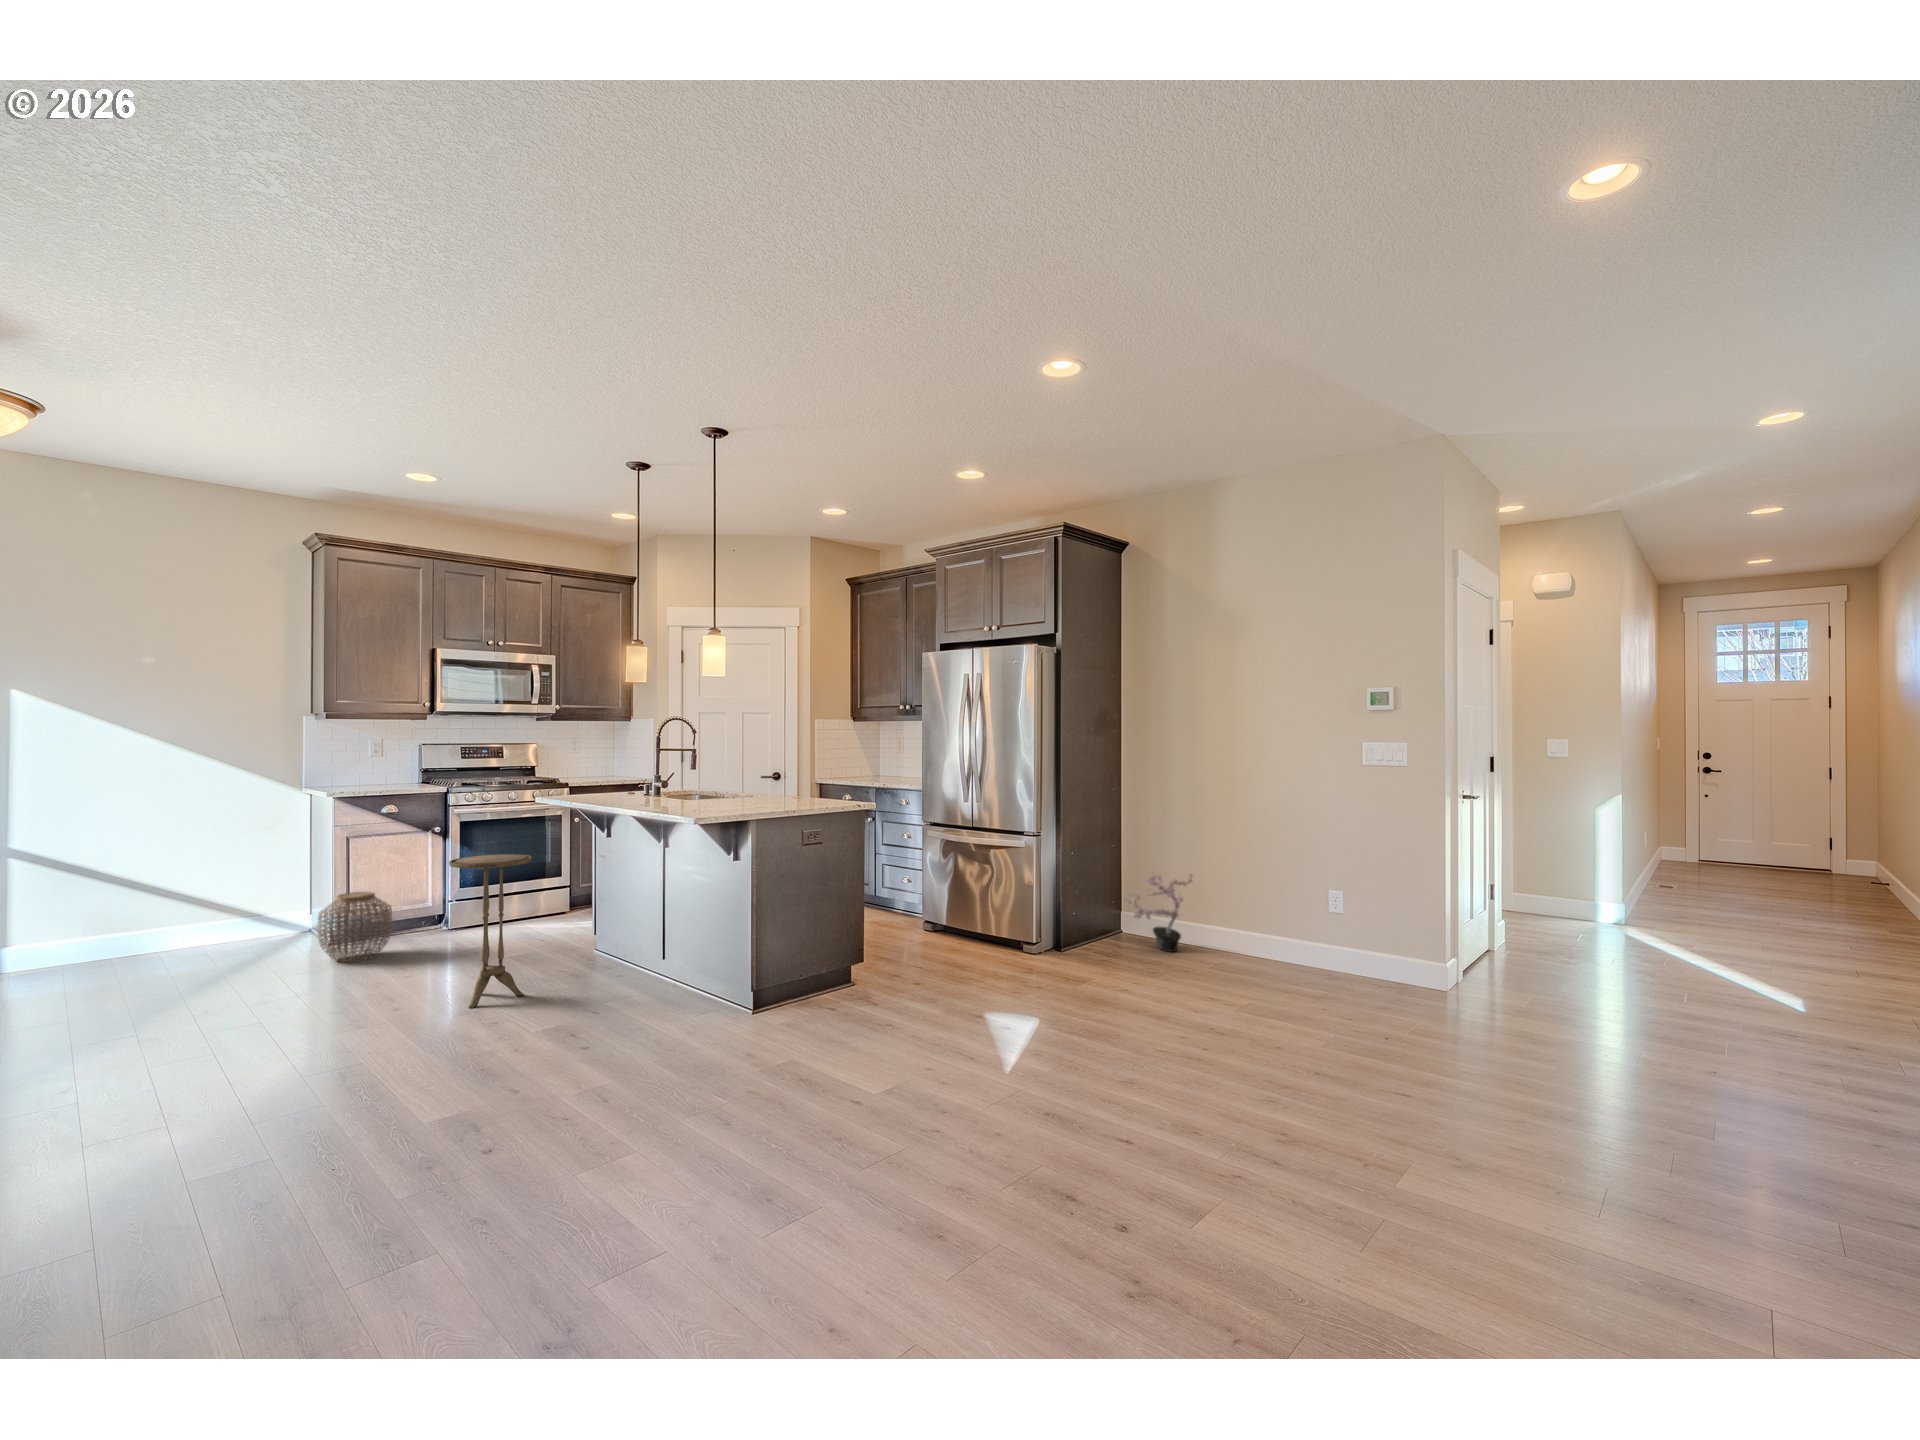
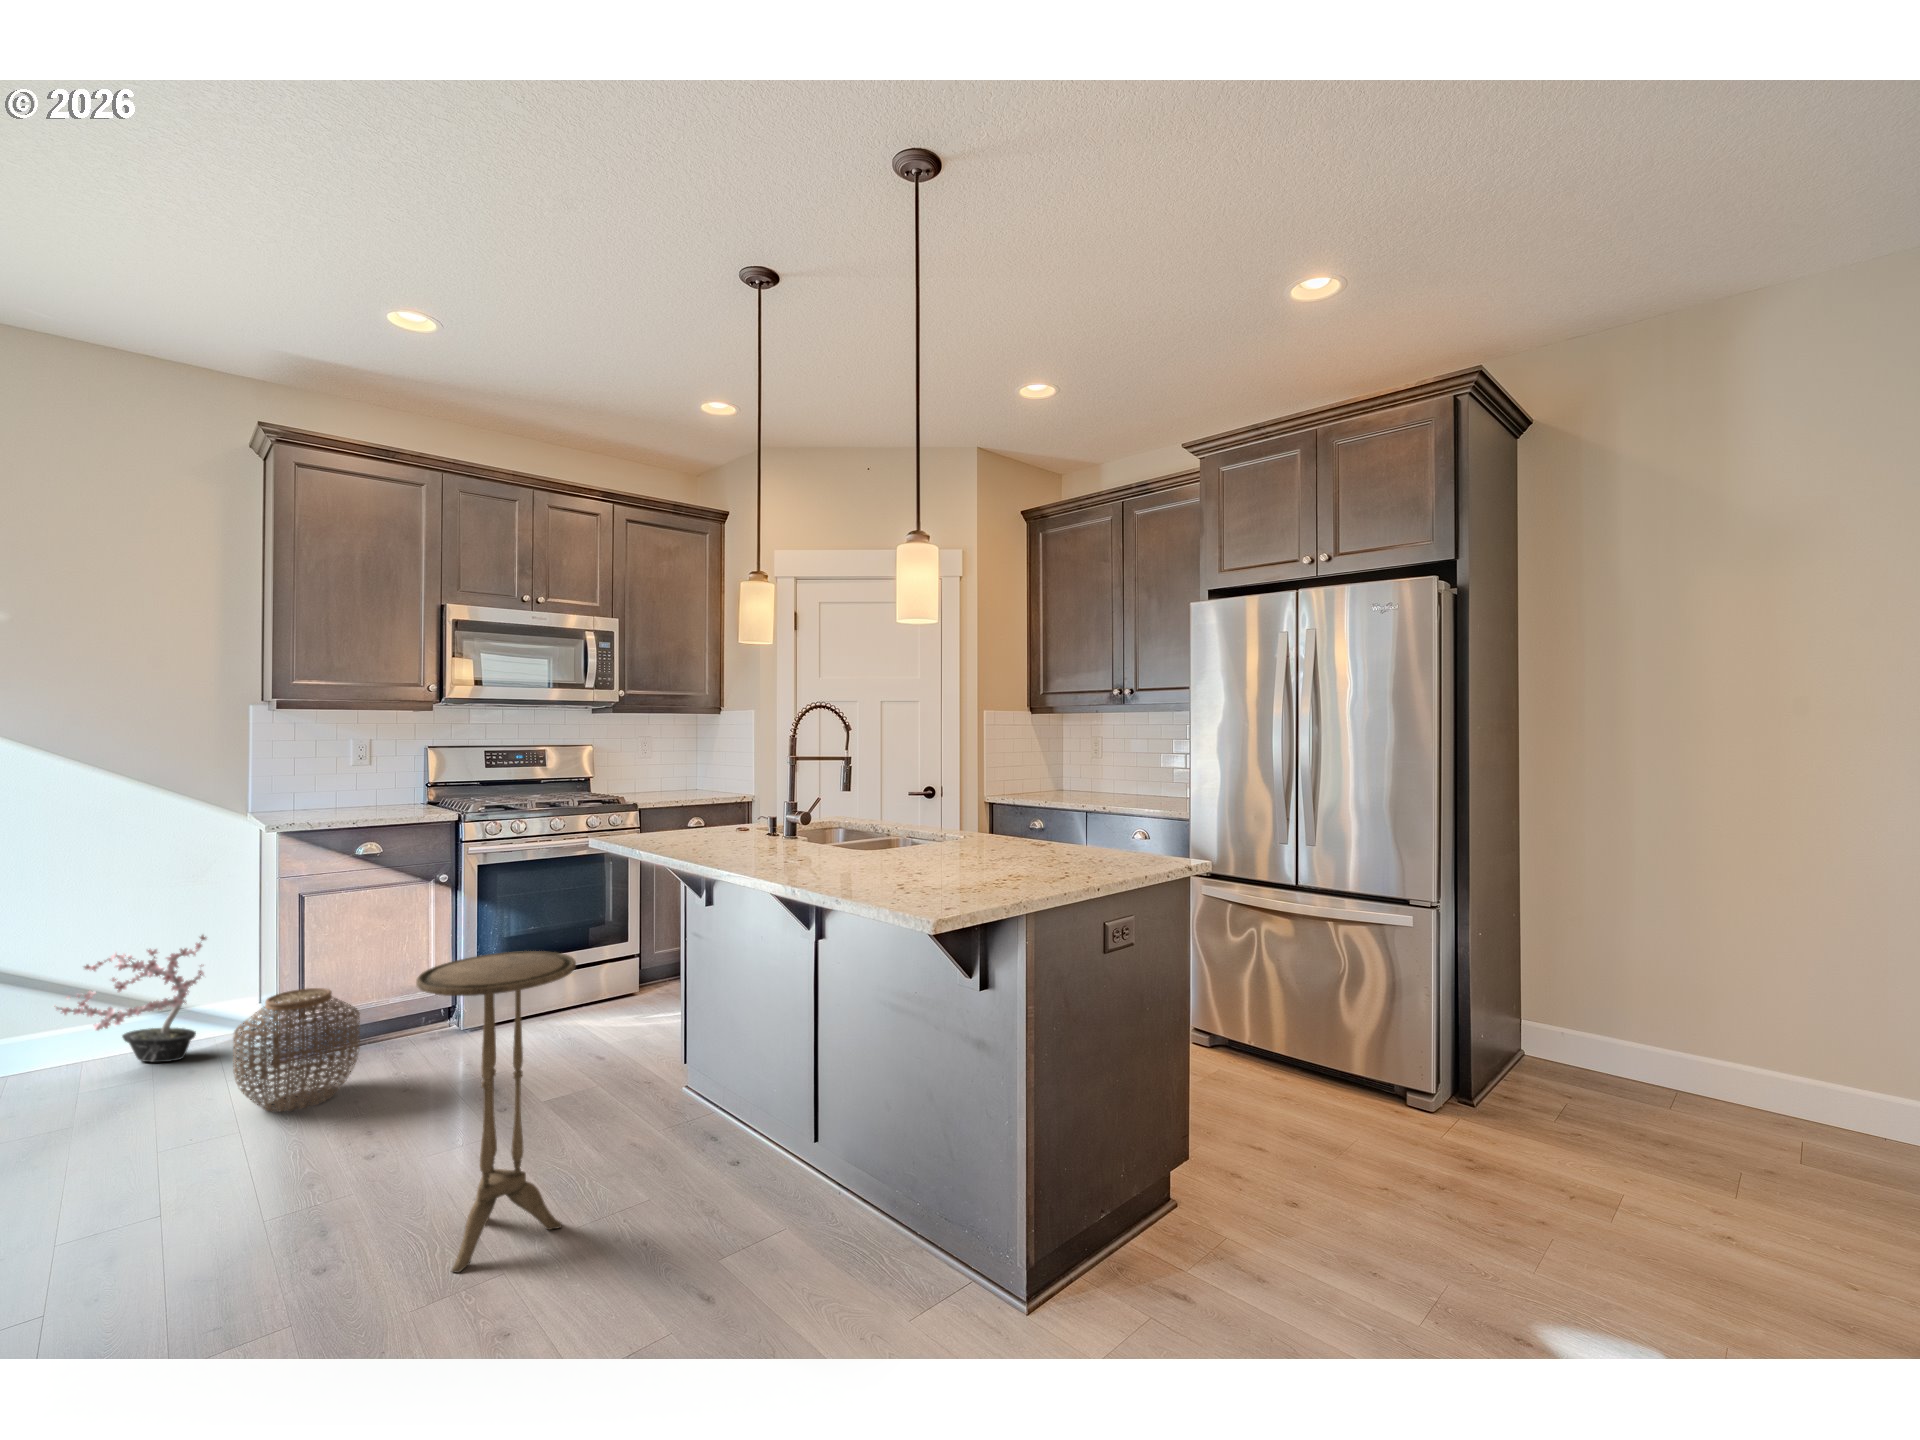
potted plant: present [1128,874,1193,952] -> present [54,935,207,1062]

